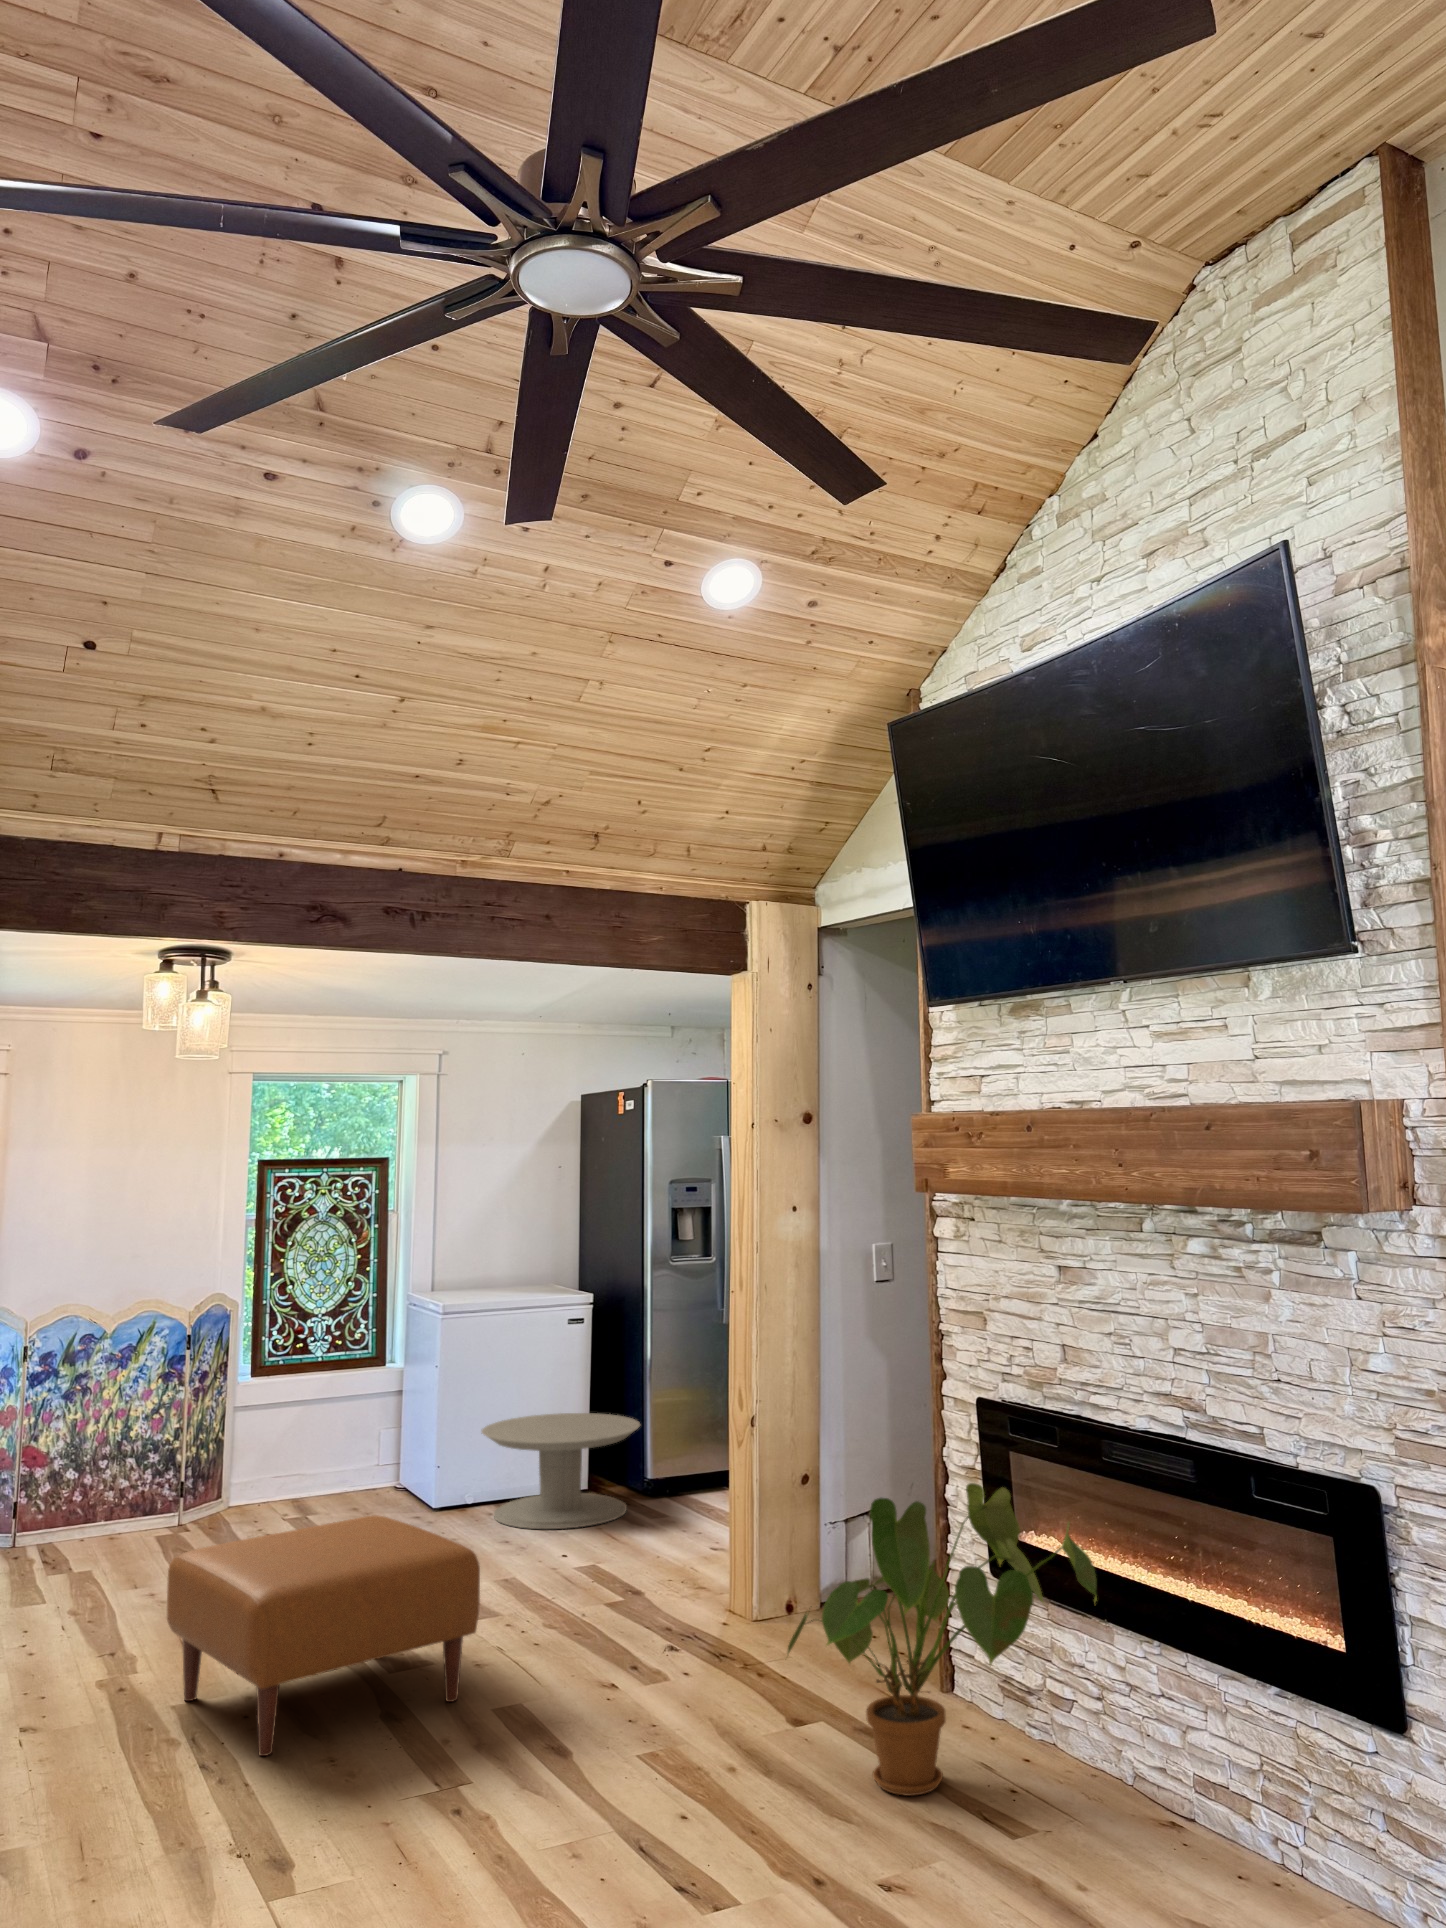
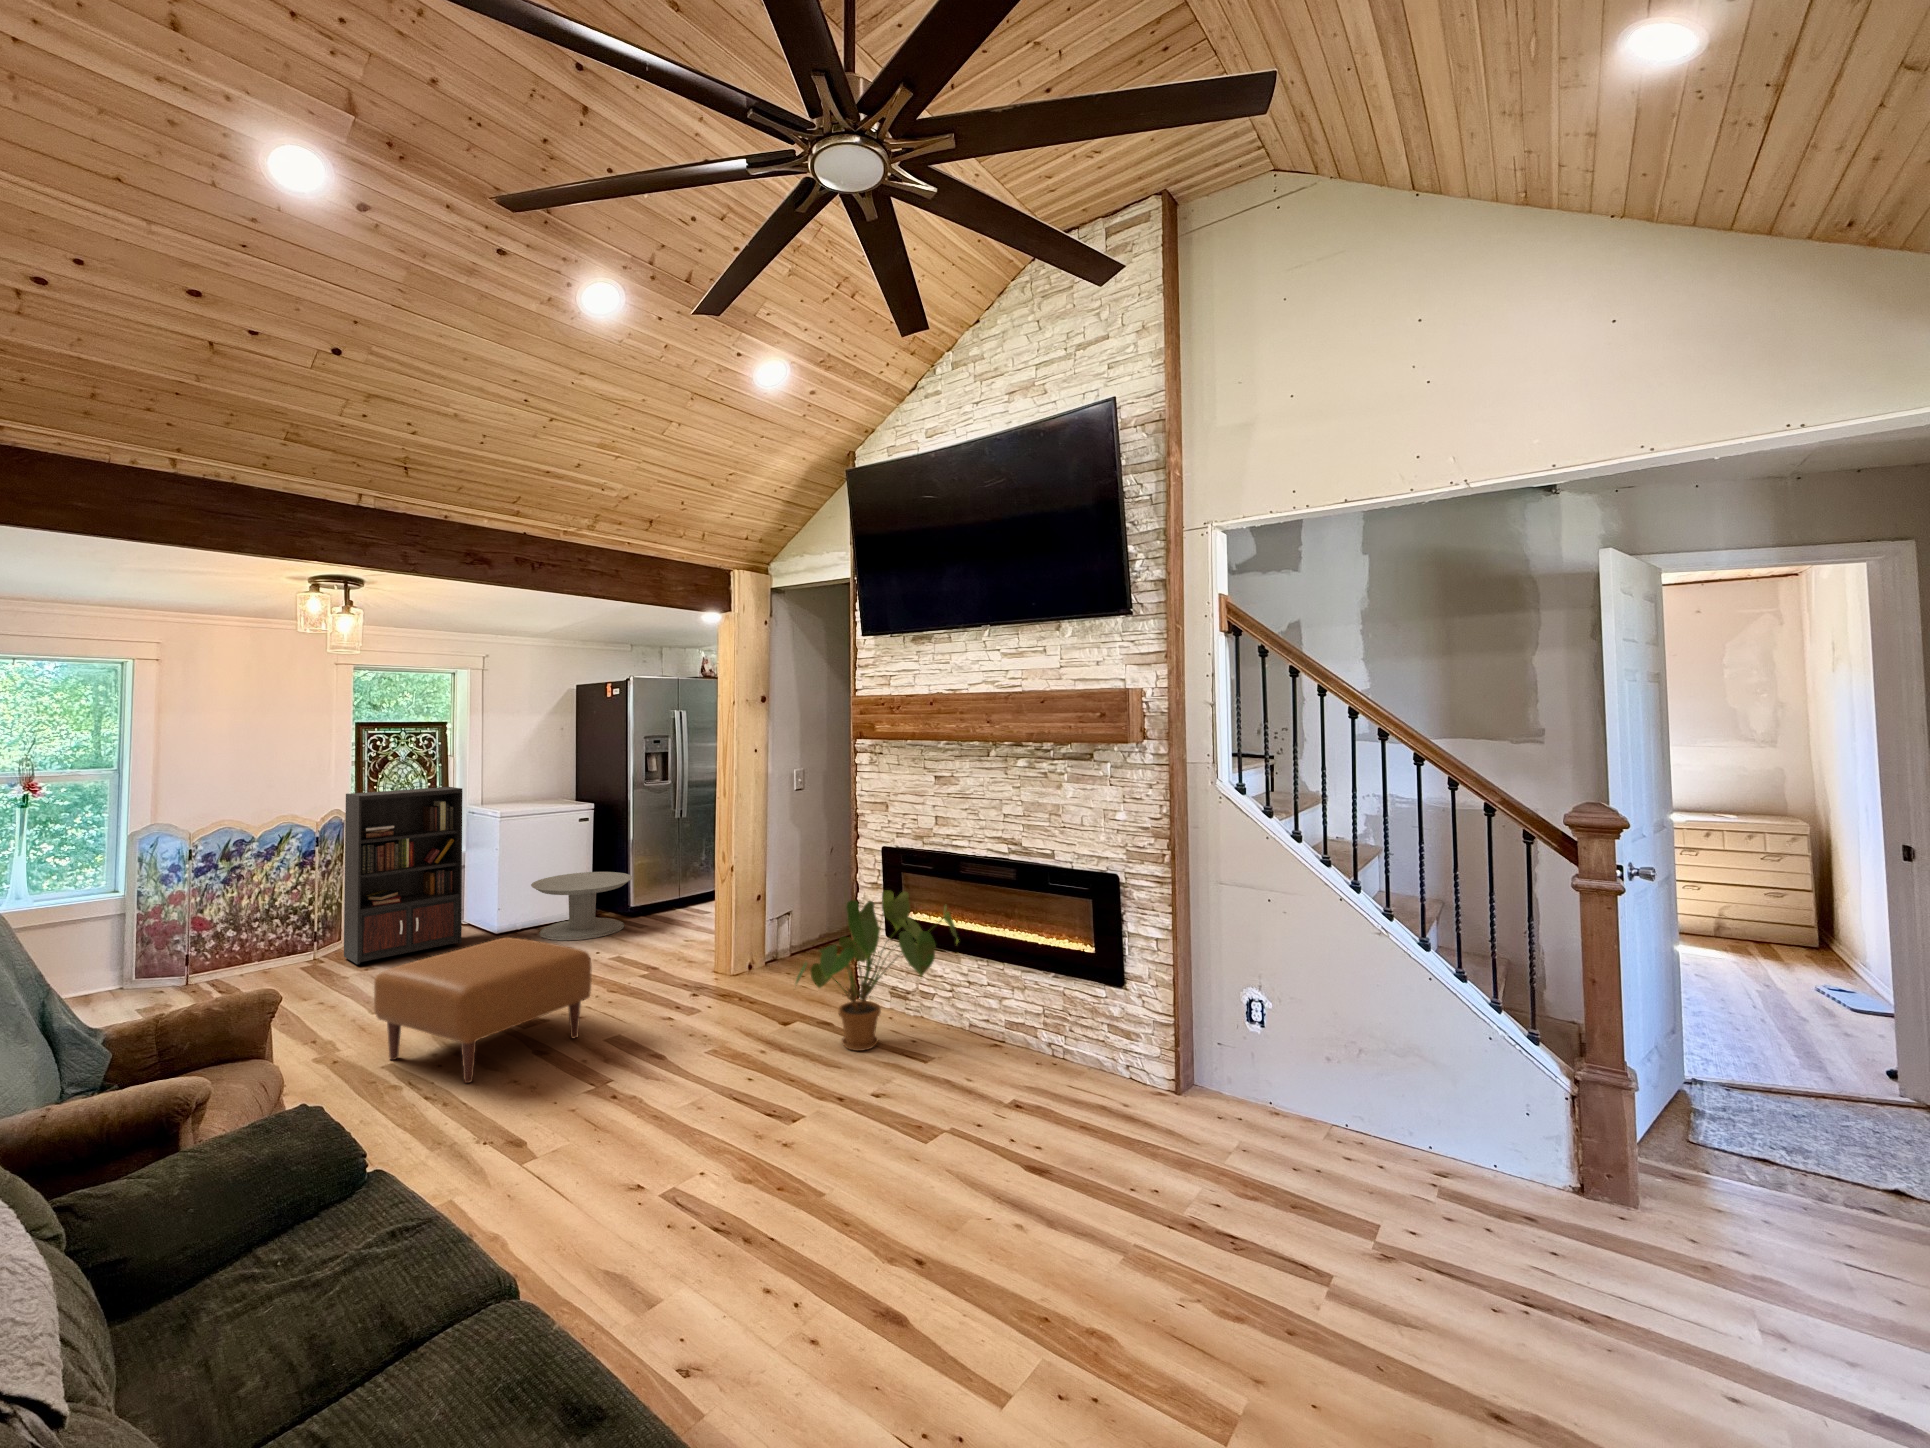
bookcase: none [213,1261,390,1539] -> present [344,787,462,965]

